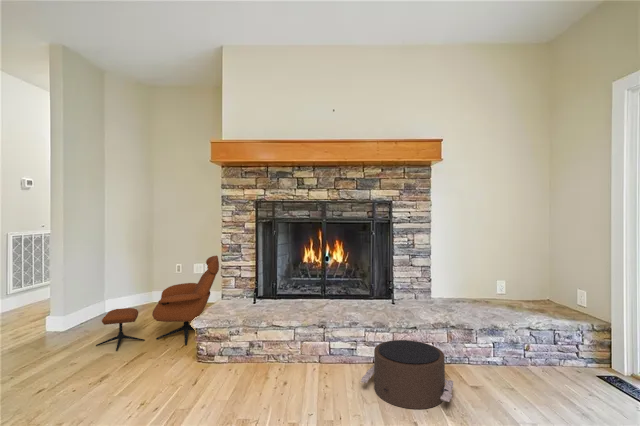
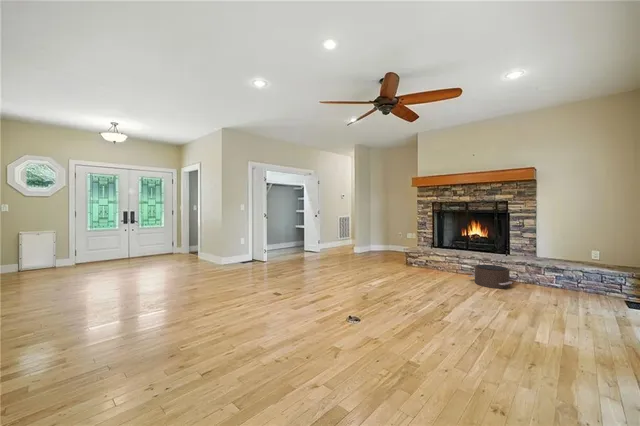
lounge chair: present [96,256,219,351] -> none [370,227,416,262]

